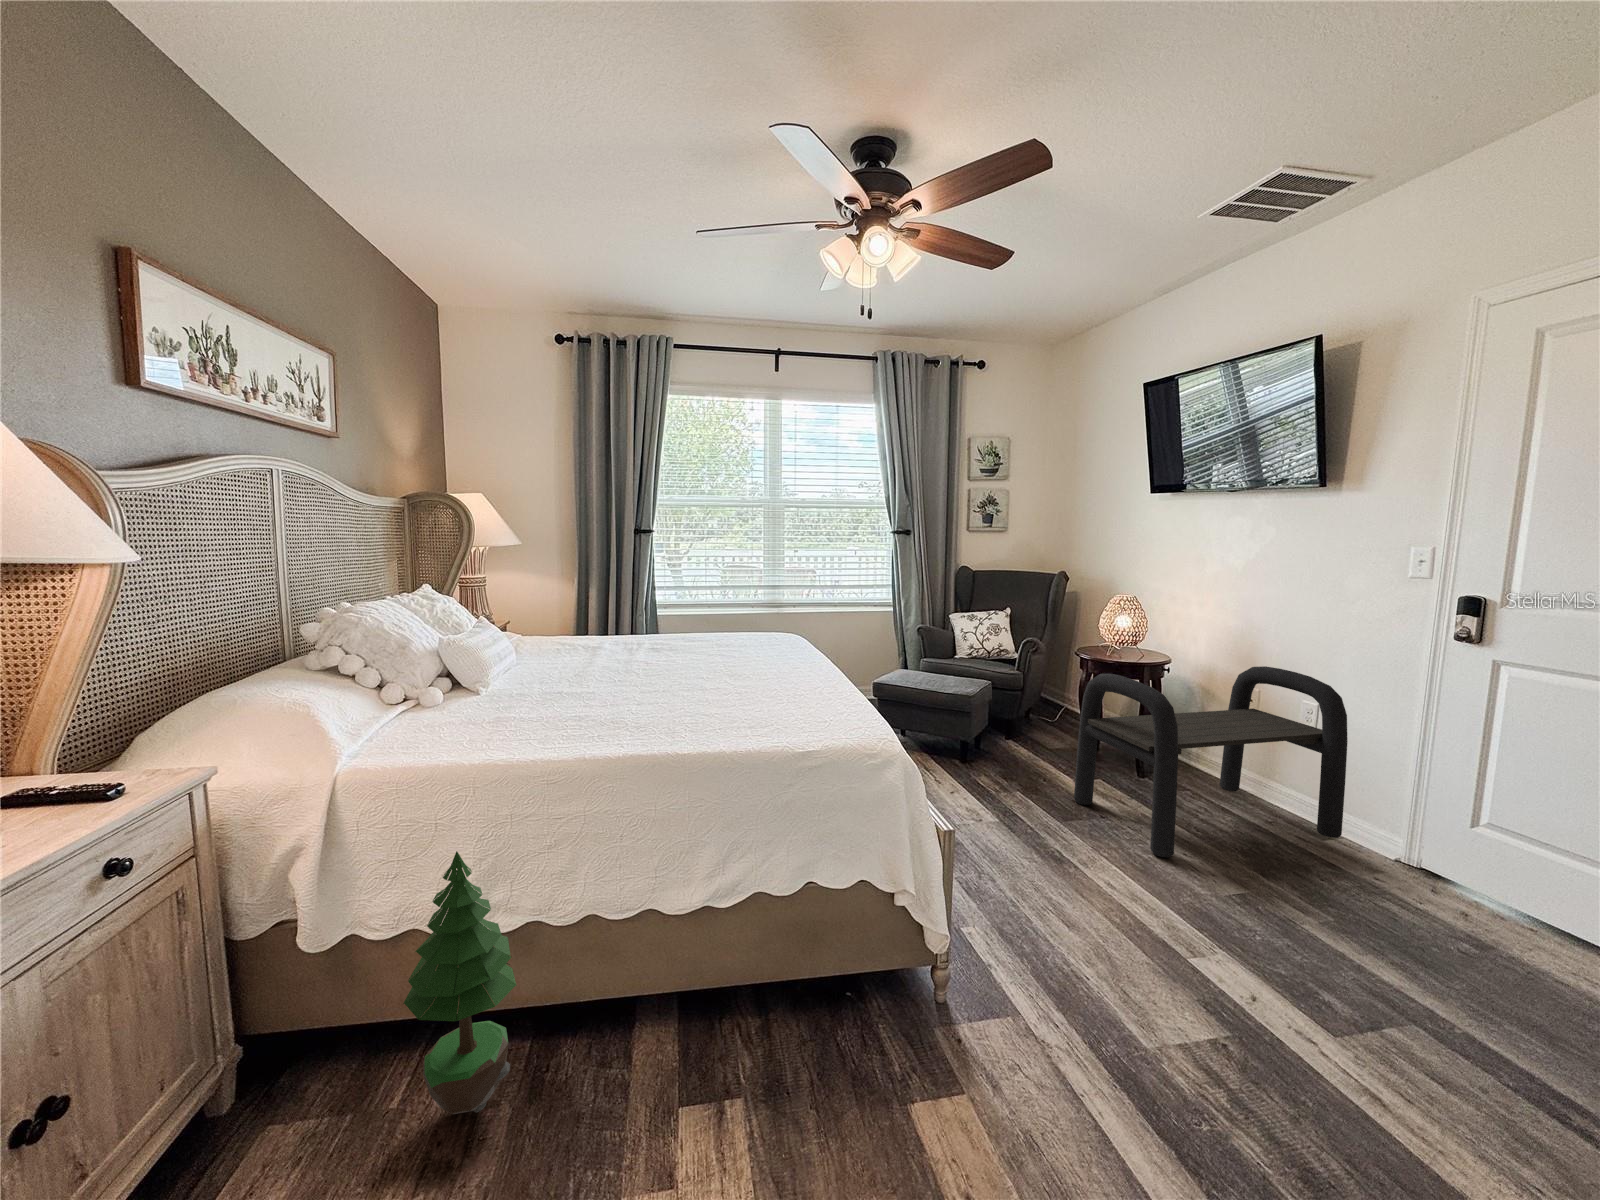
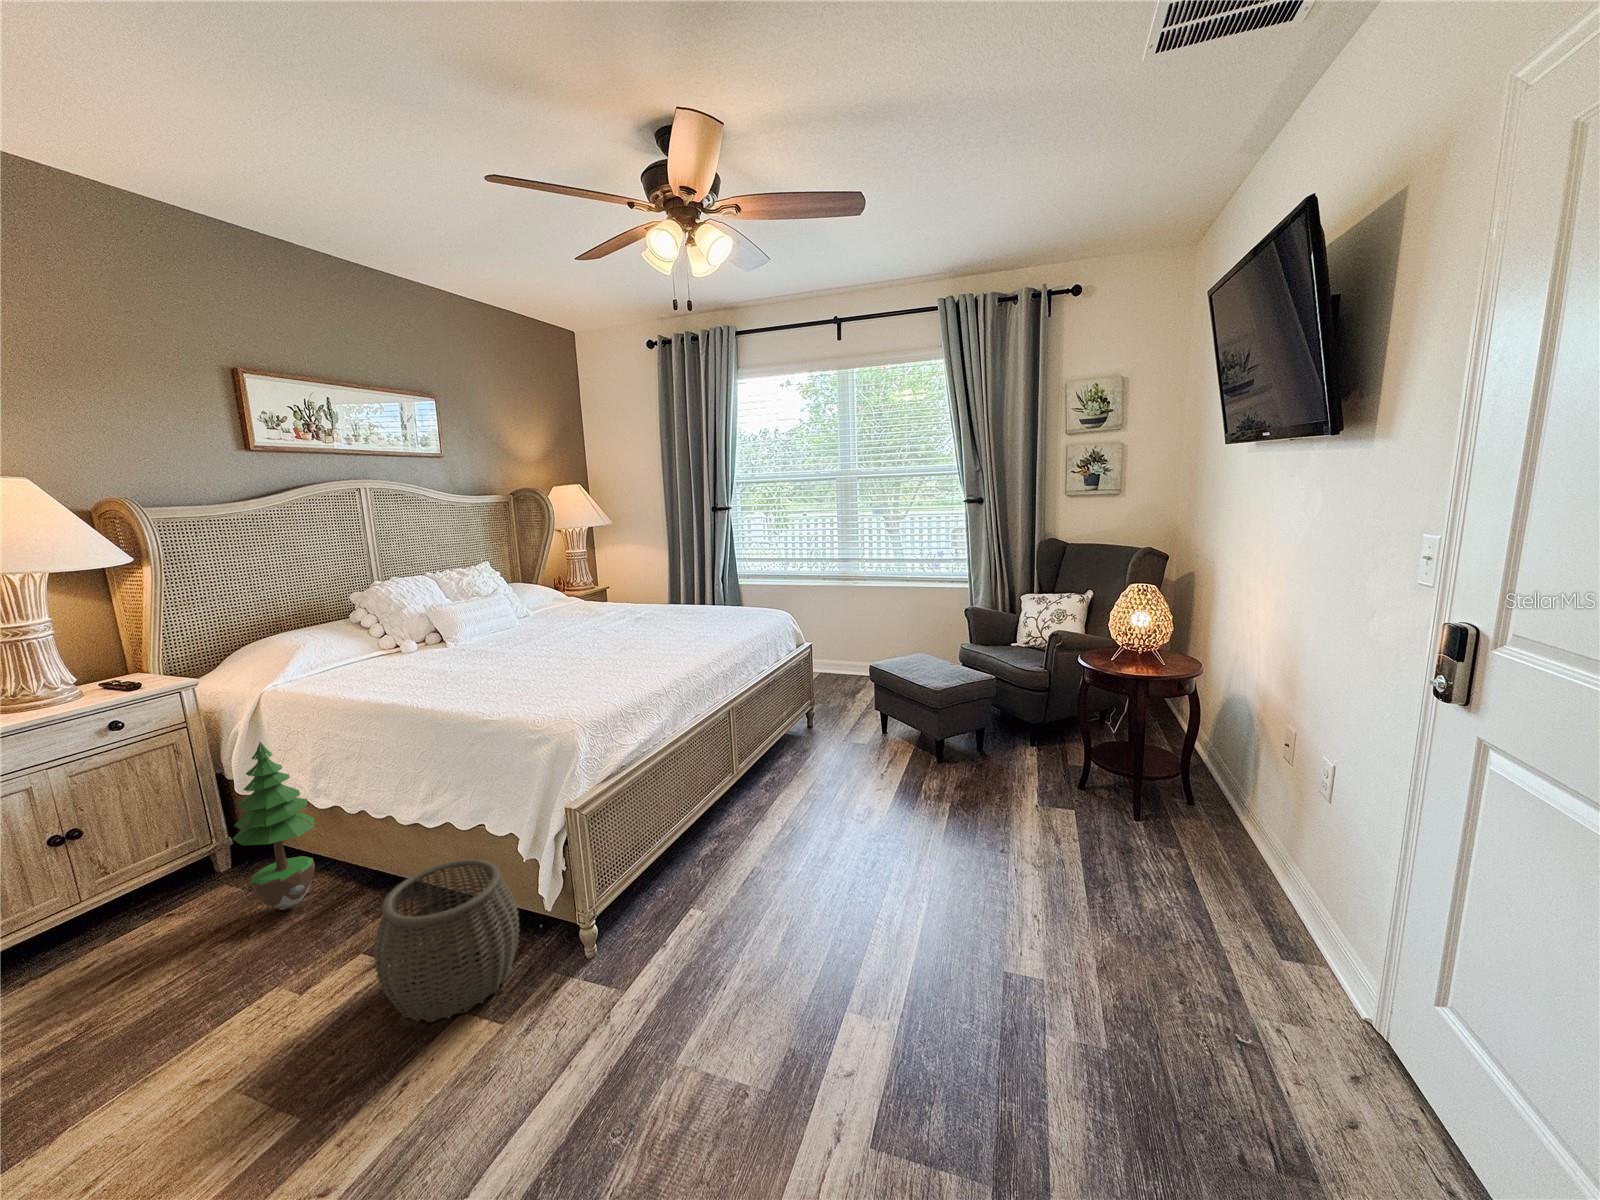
bench: present [1074,666,1348,858] -> none [1002,677,1361,966]
woven basket: none [784,926,938,1137] -> present [374,859,519,1022]

